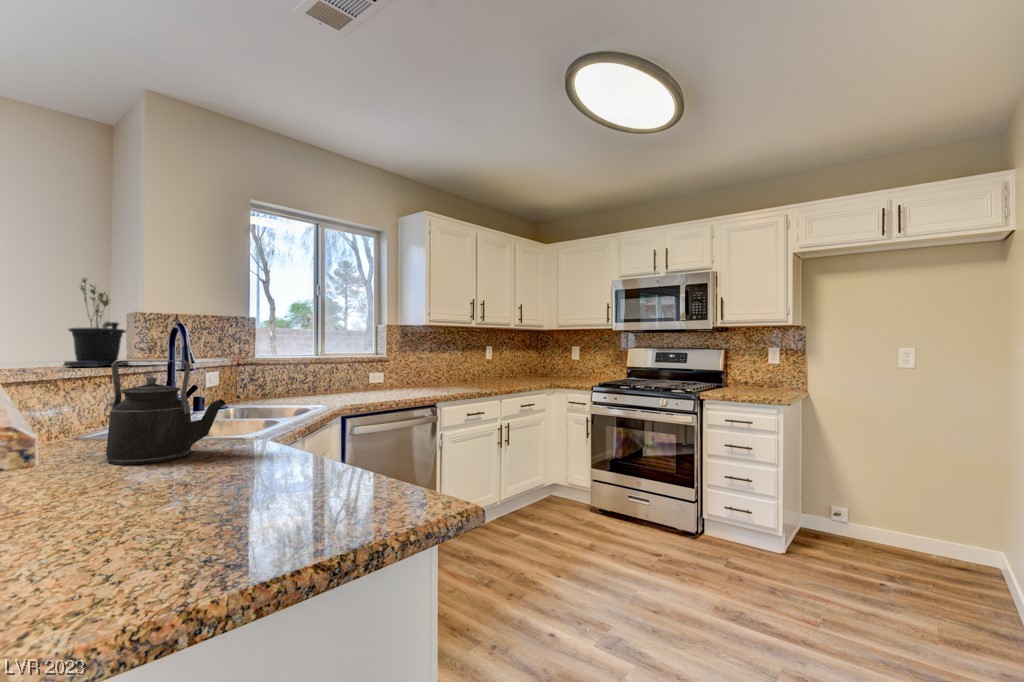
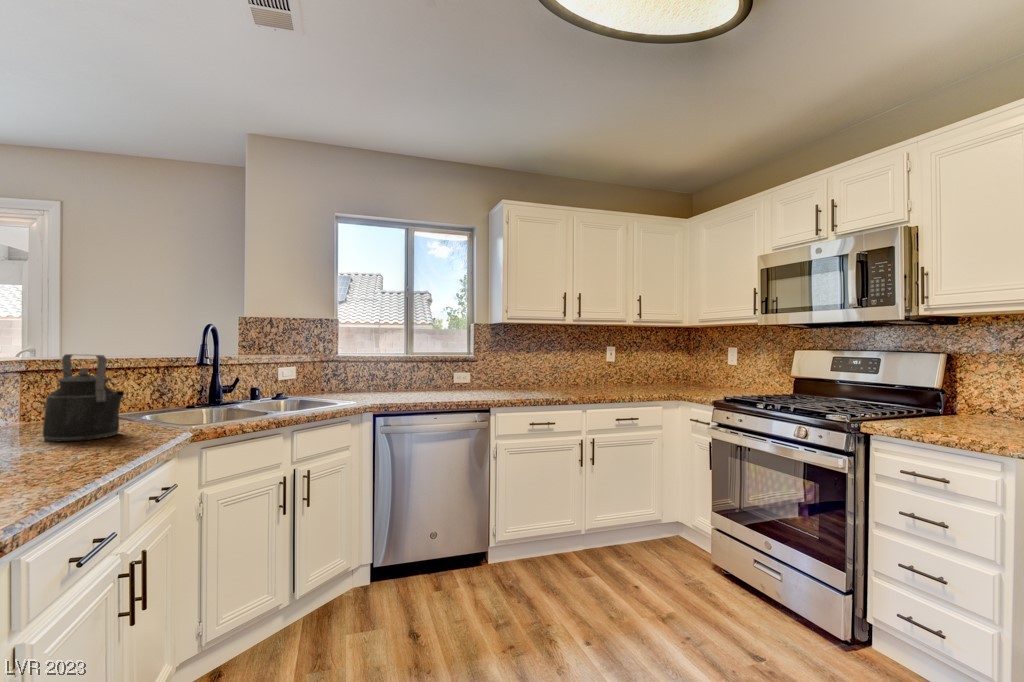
potted plant: present [63,278,129,367] -> none [109,288,164,359]

